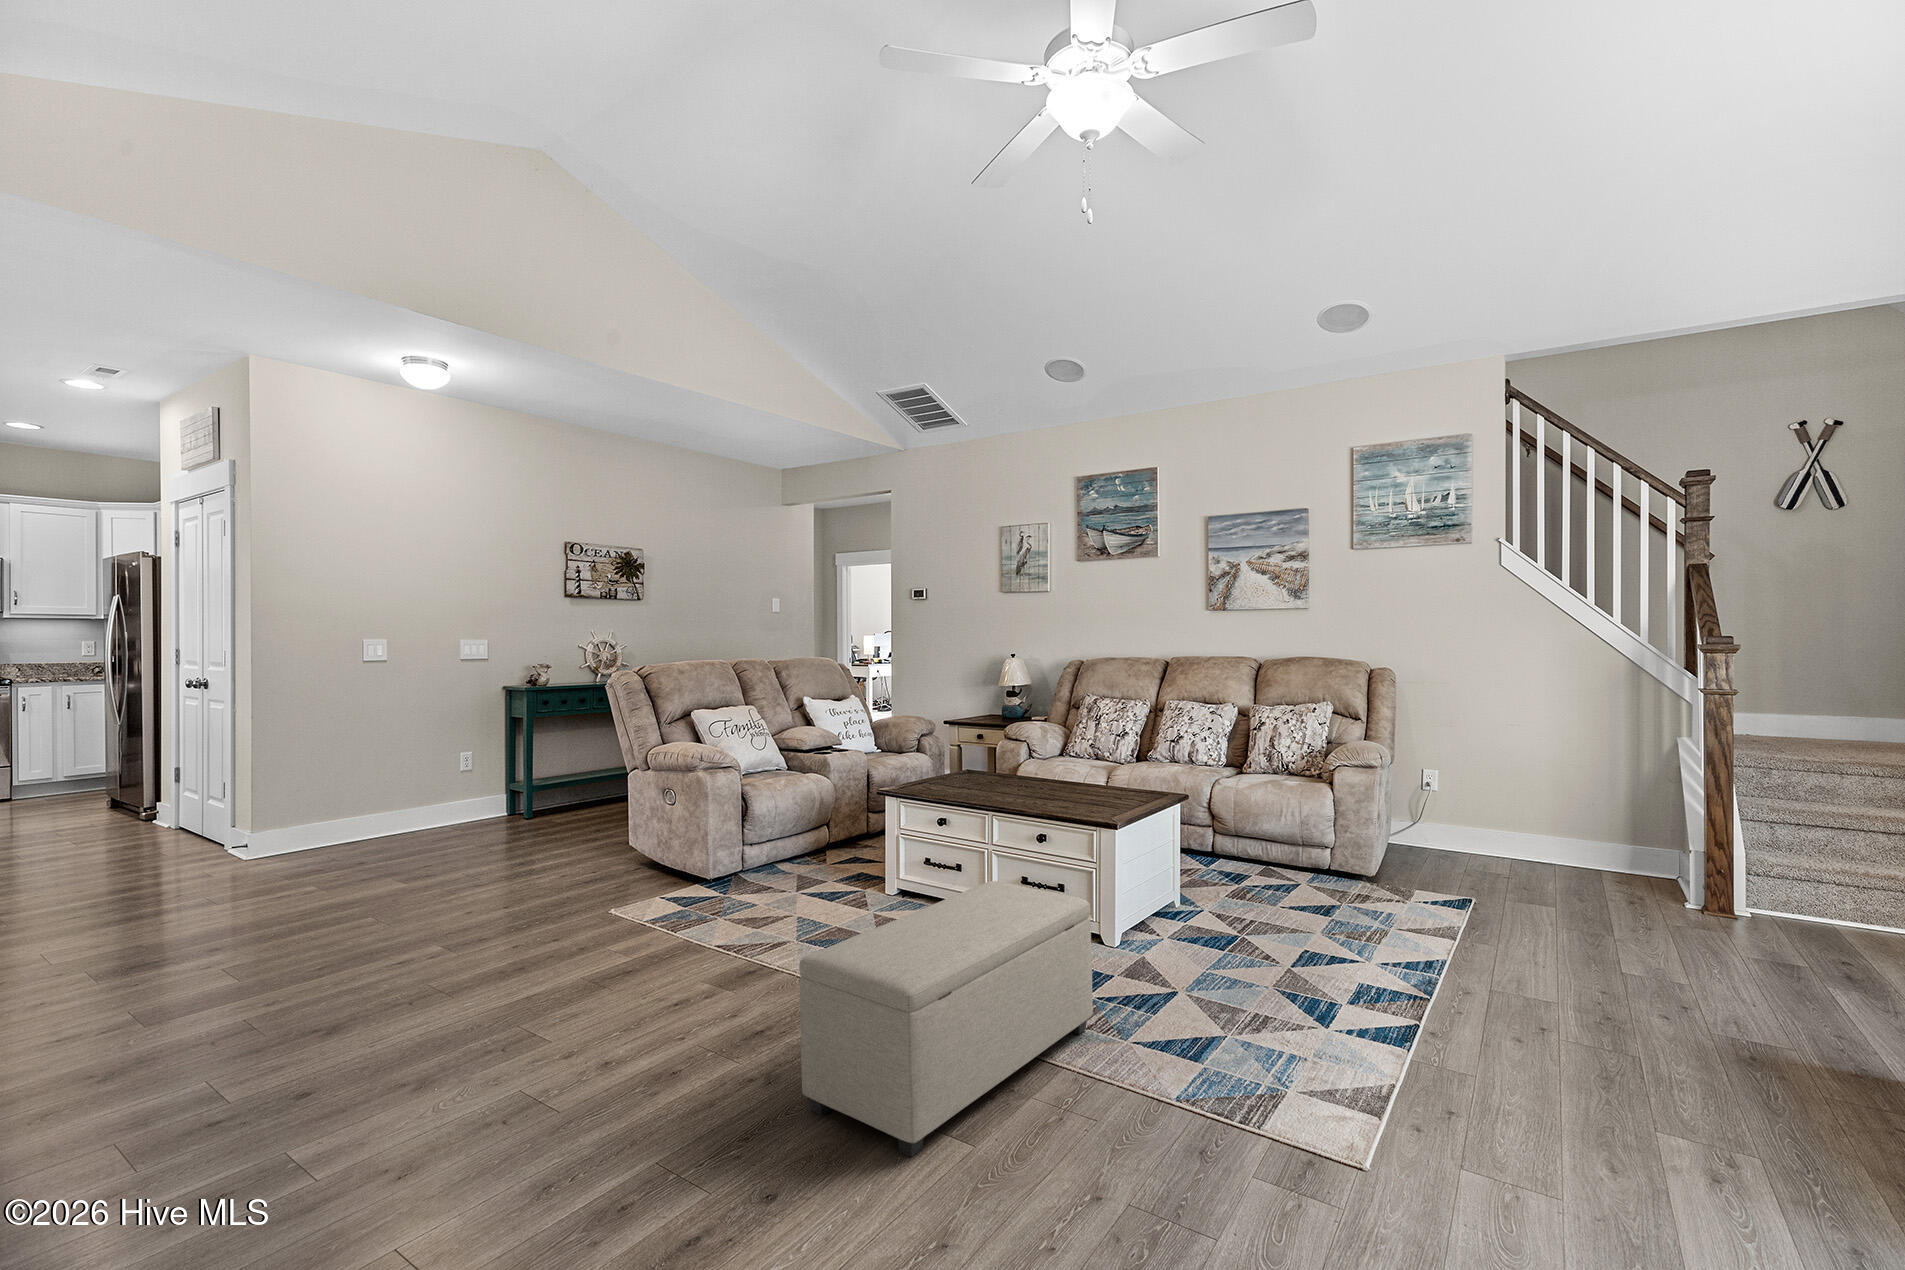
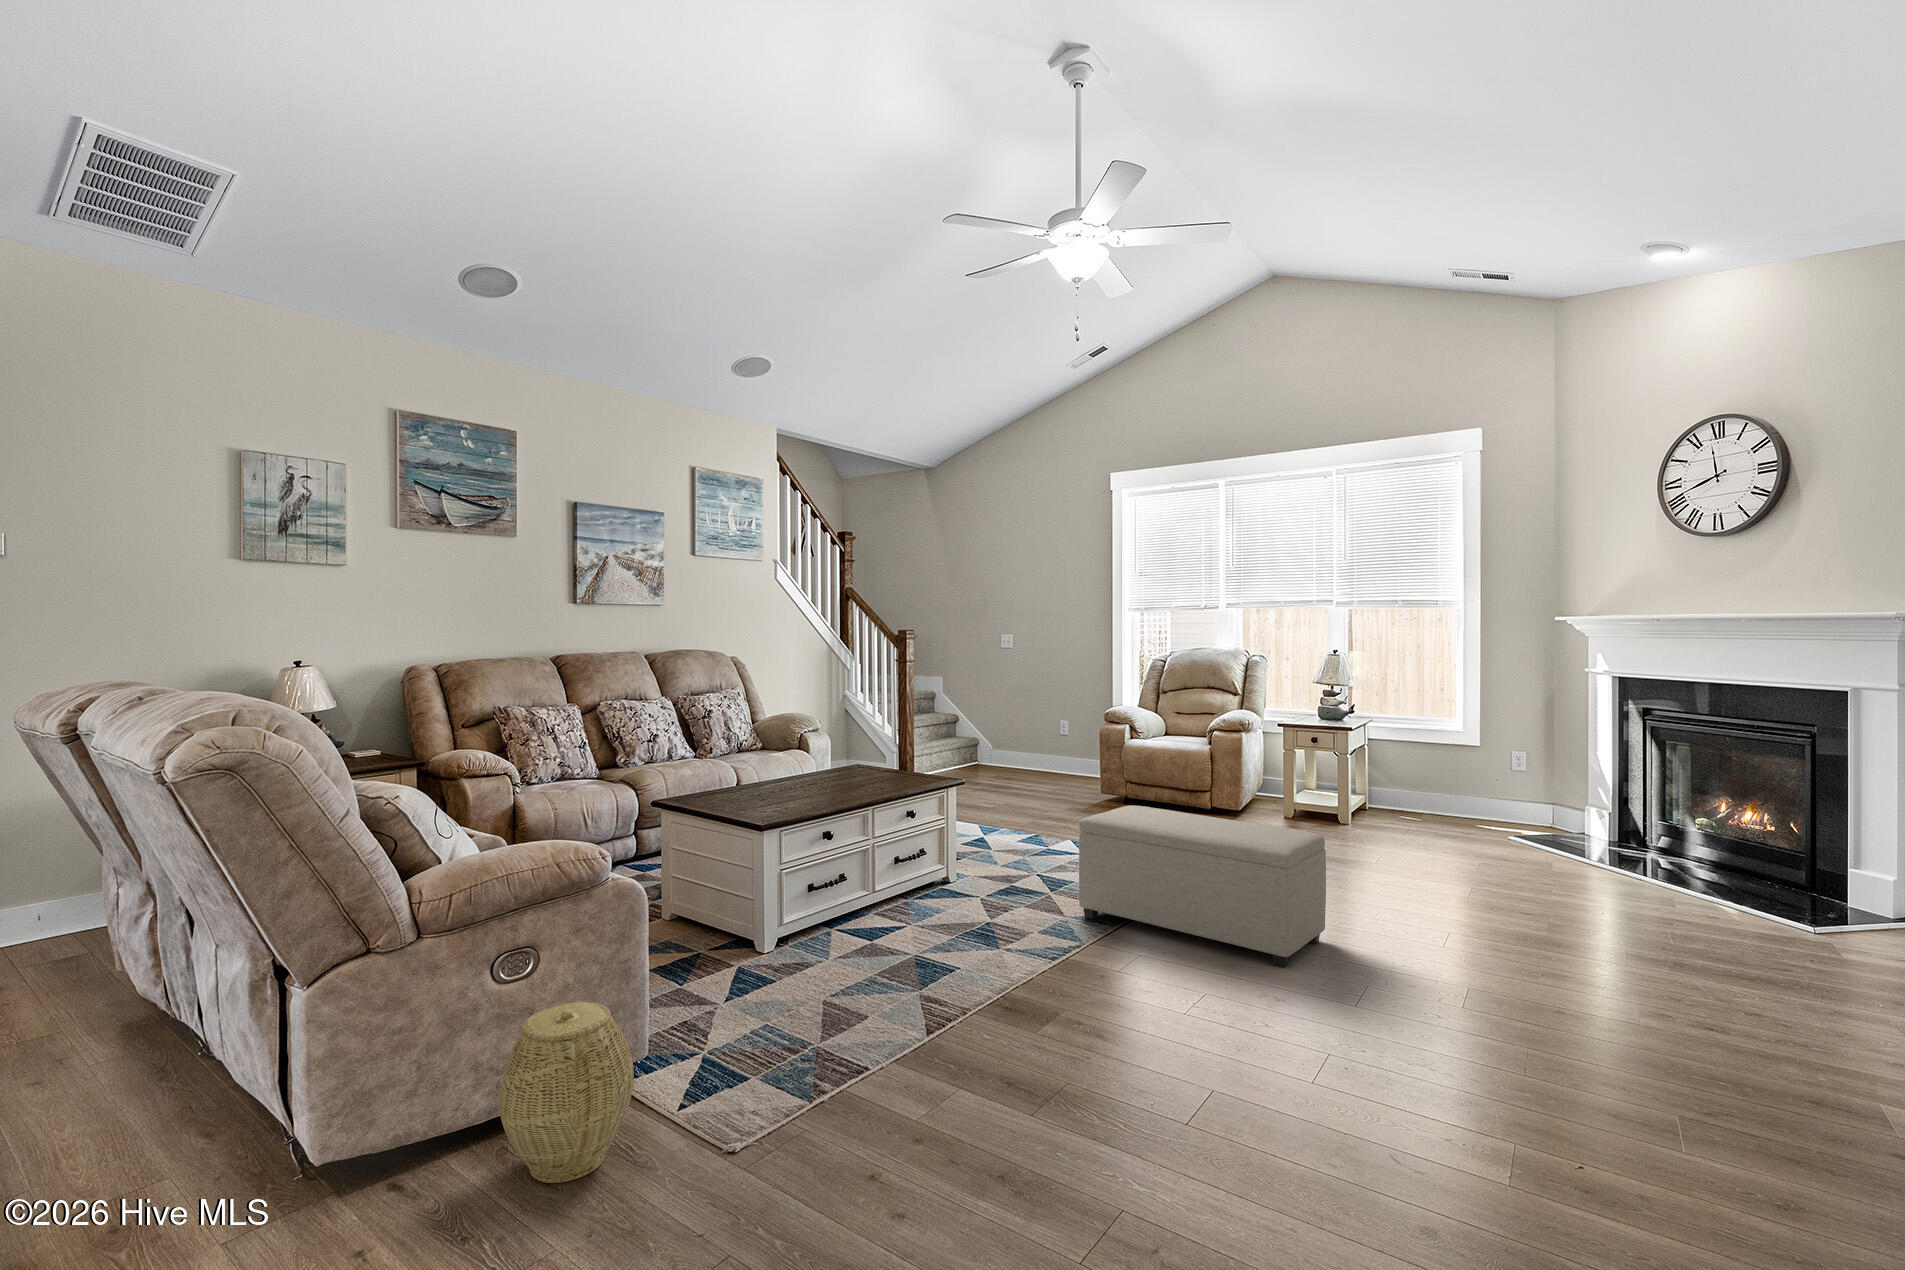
woven basket: none [590,824,651,900] -> present [499,1002,634,1183]

